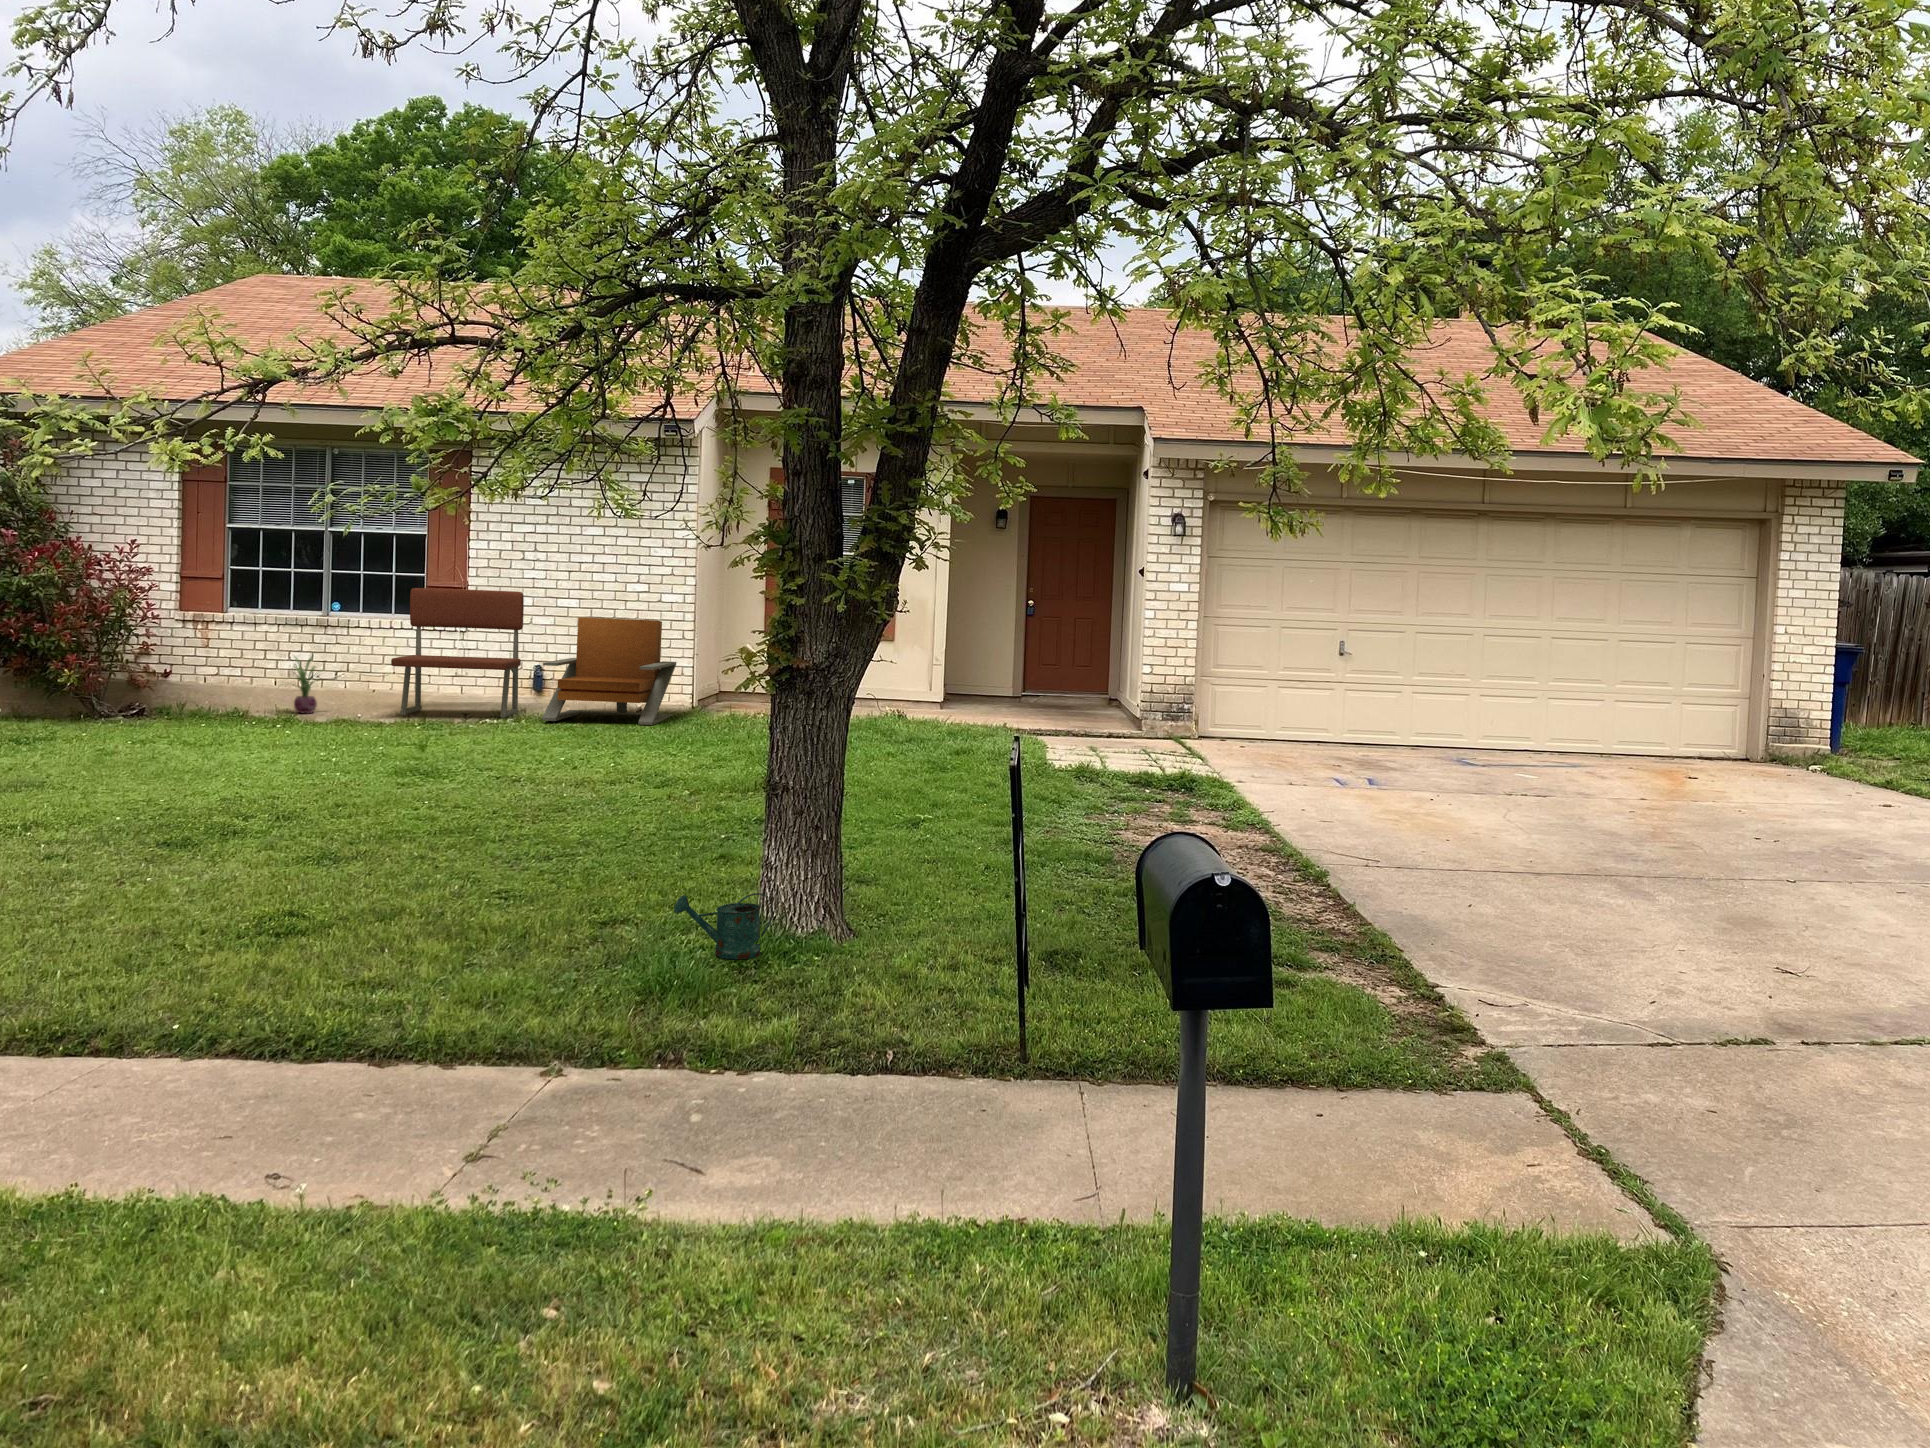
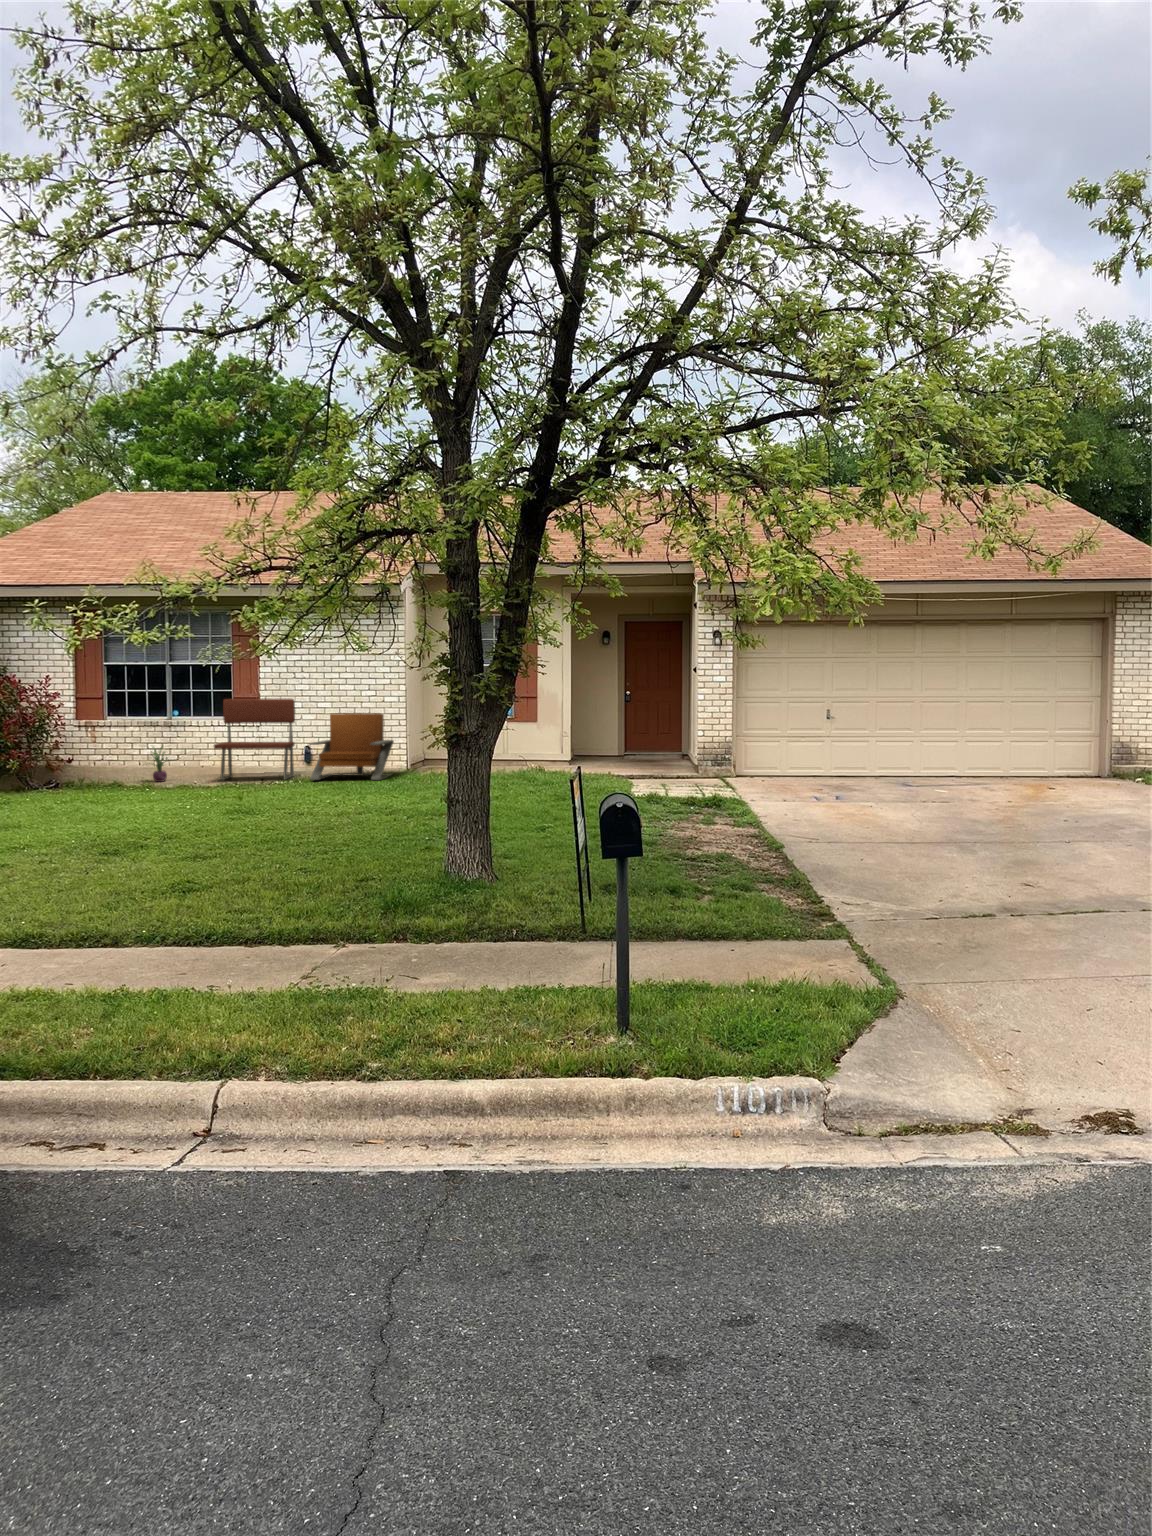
watering can: present [674,893,773,959] -> none [395,853,448,888]

